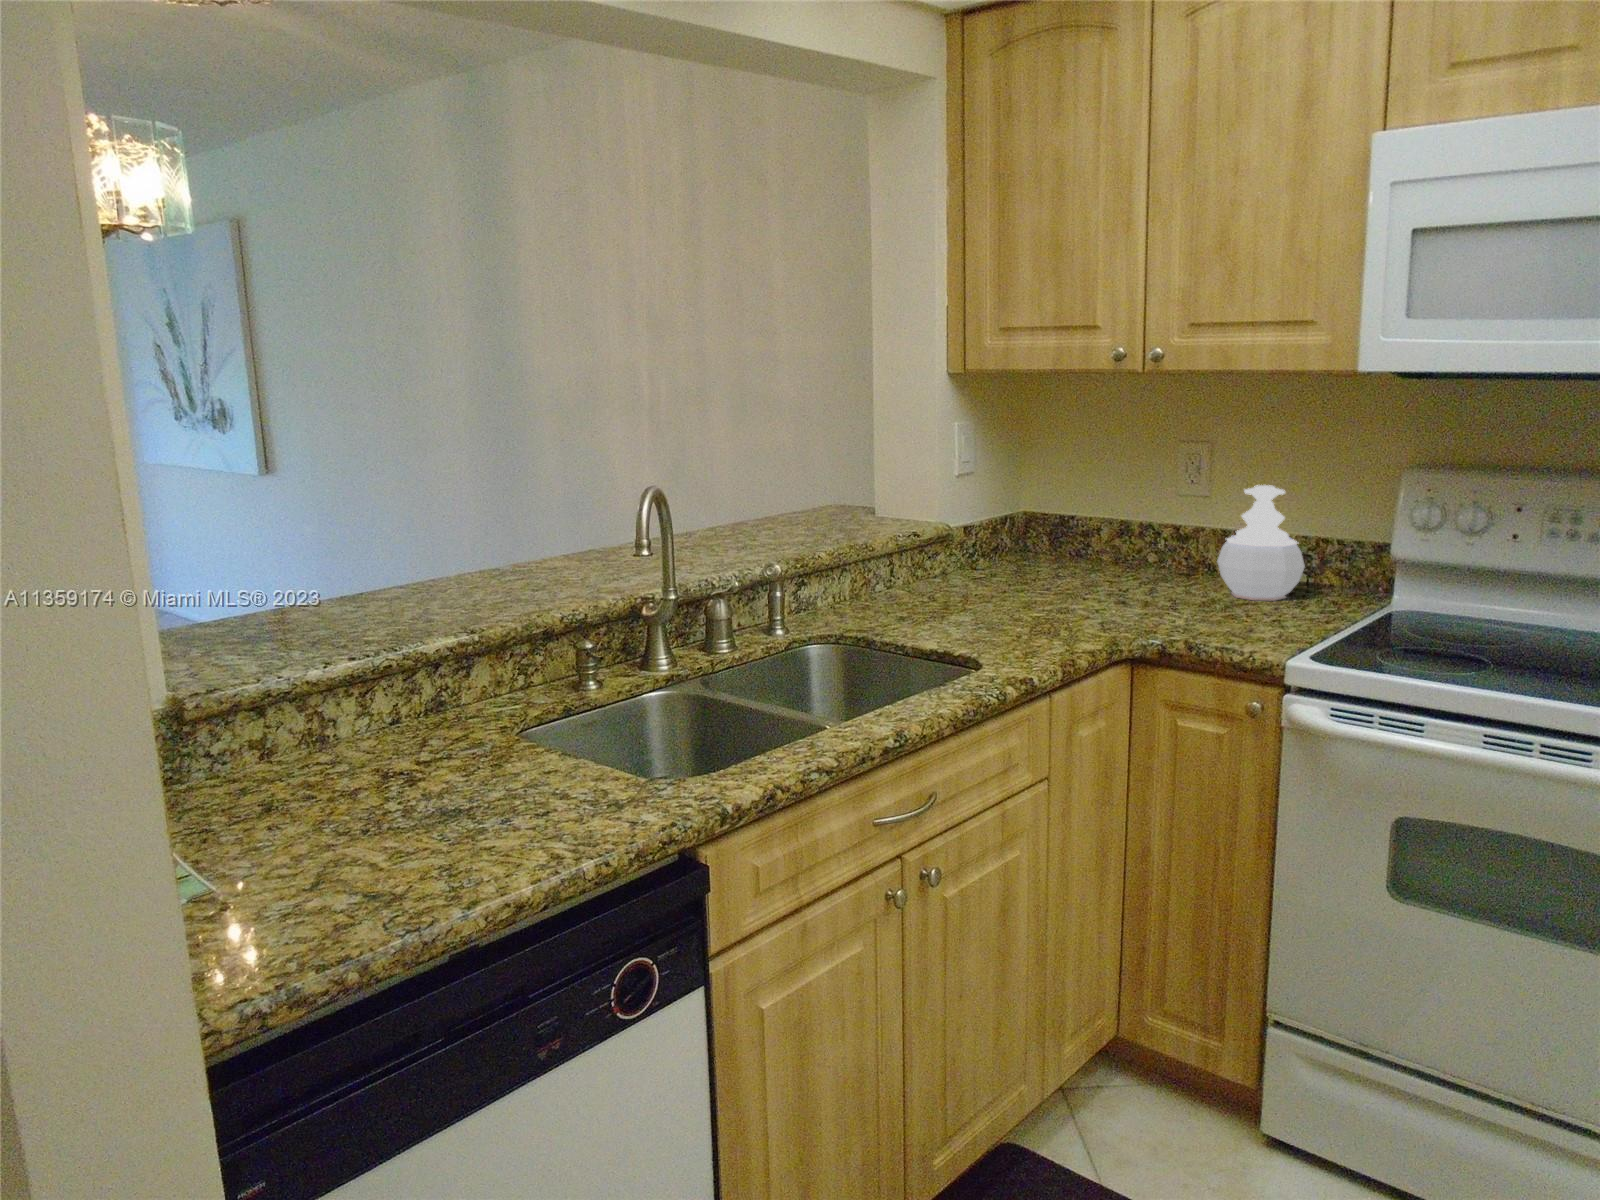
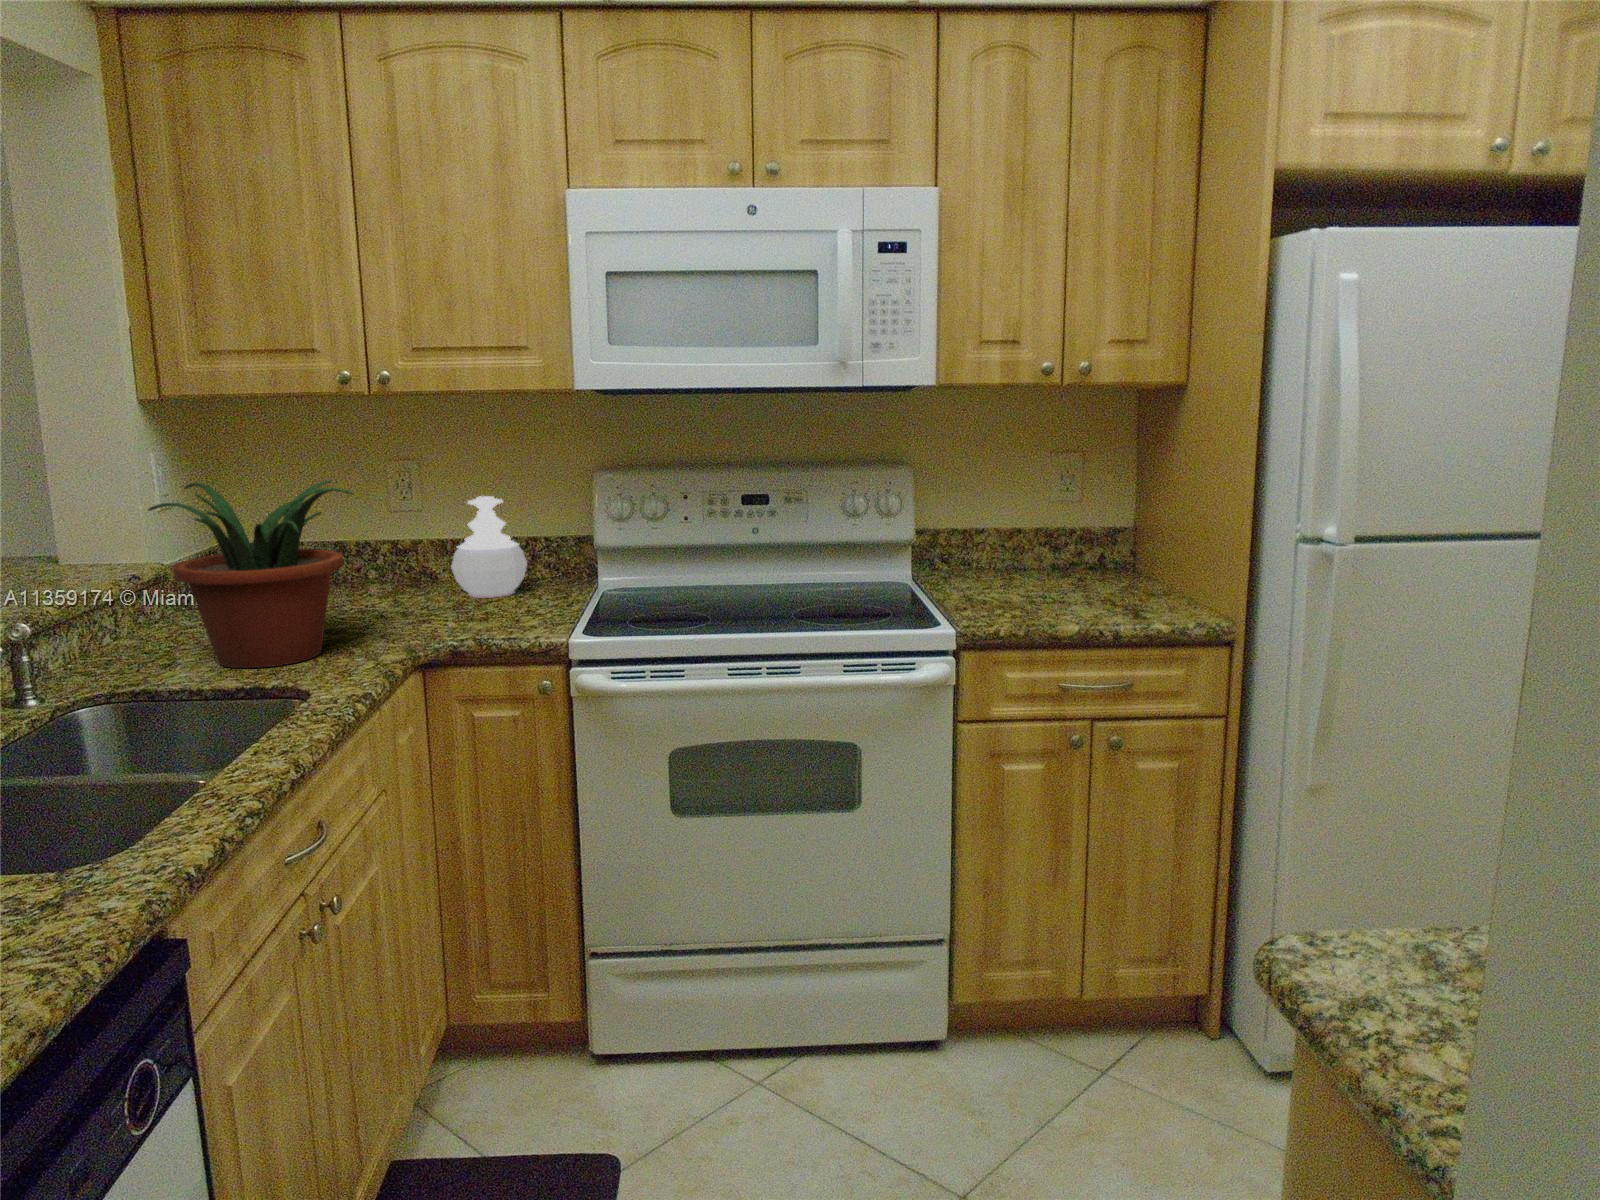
potted plant: none [905,455,1081,637] -> present [148,480,354,668]

